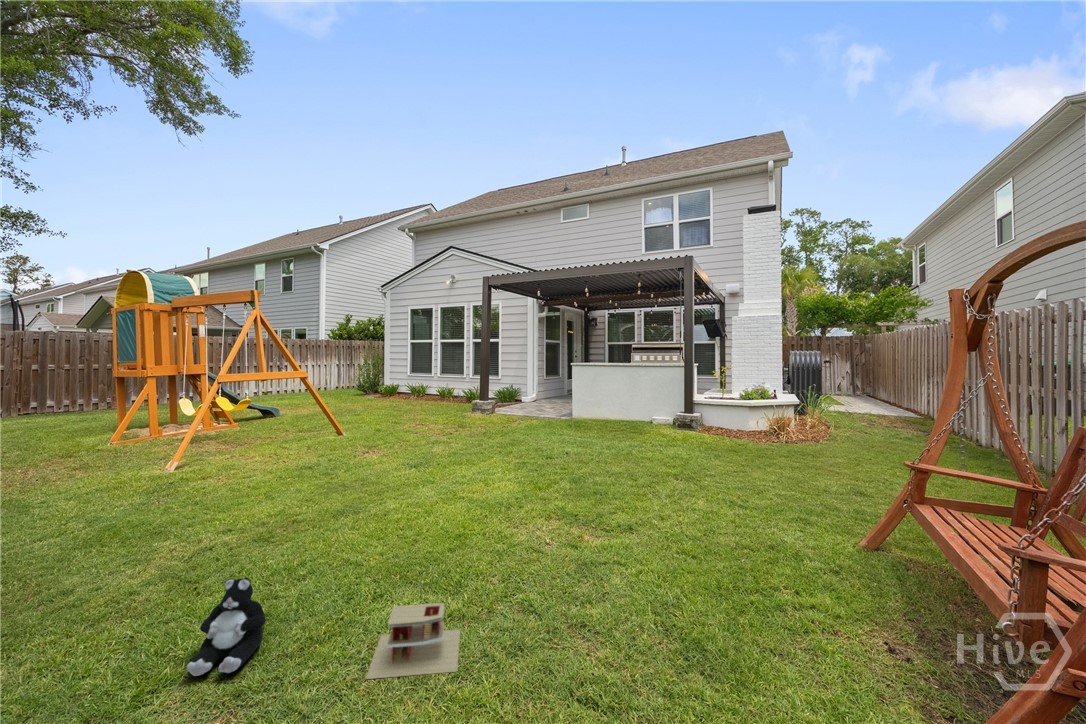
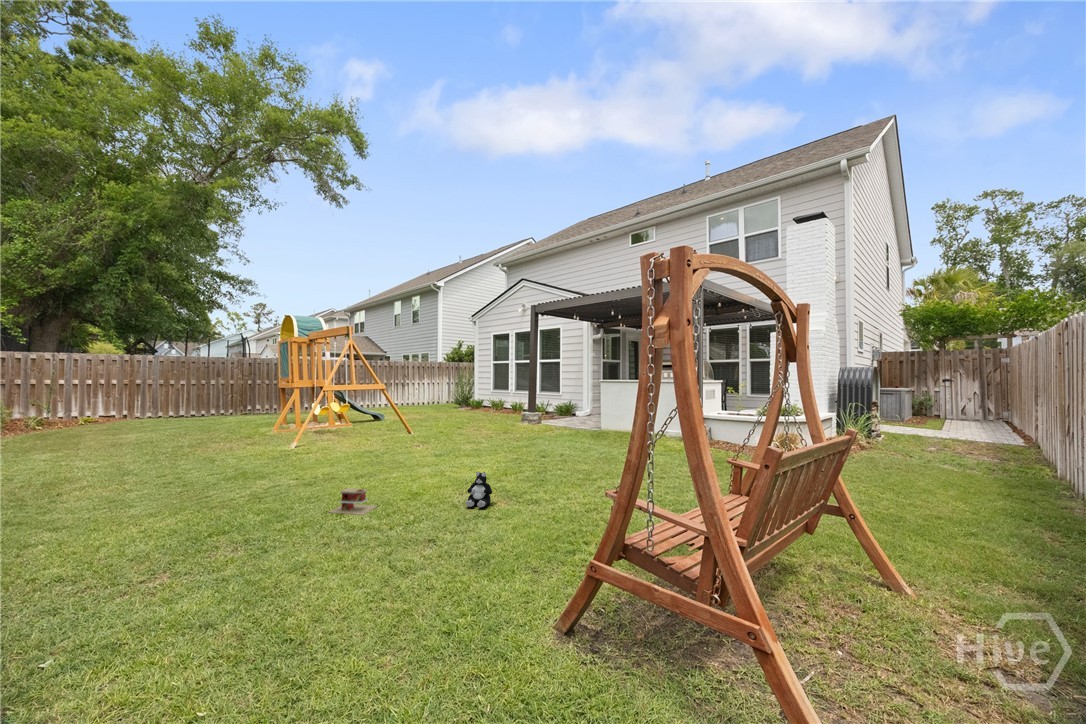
plush toy: present [187,577,266,676] -> present [466,472,492,507]

